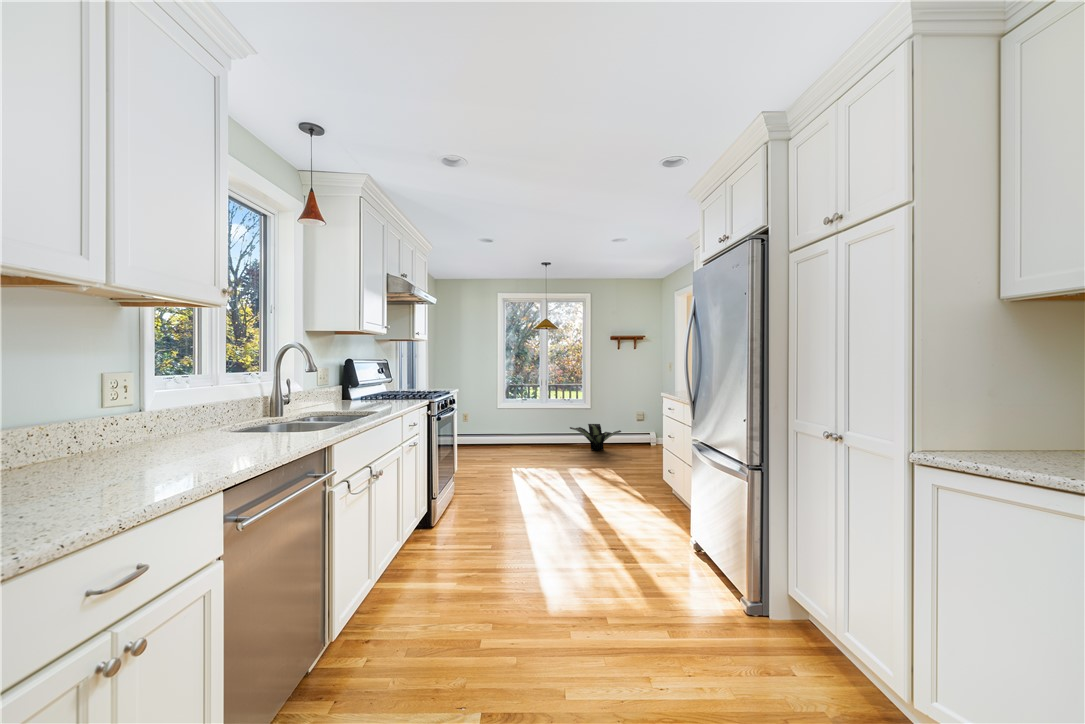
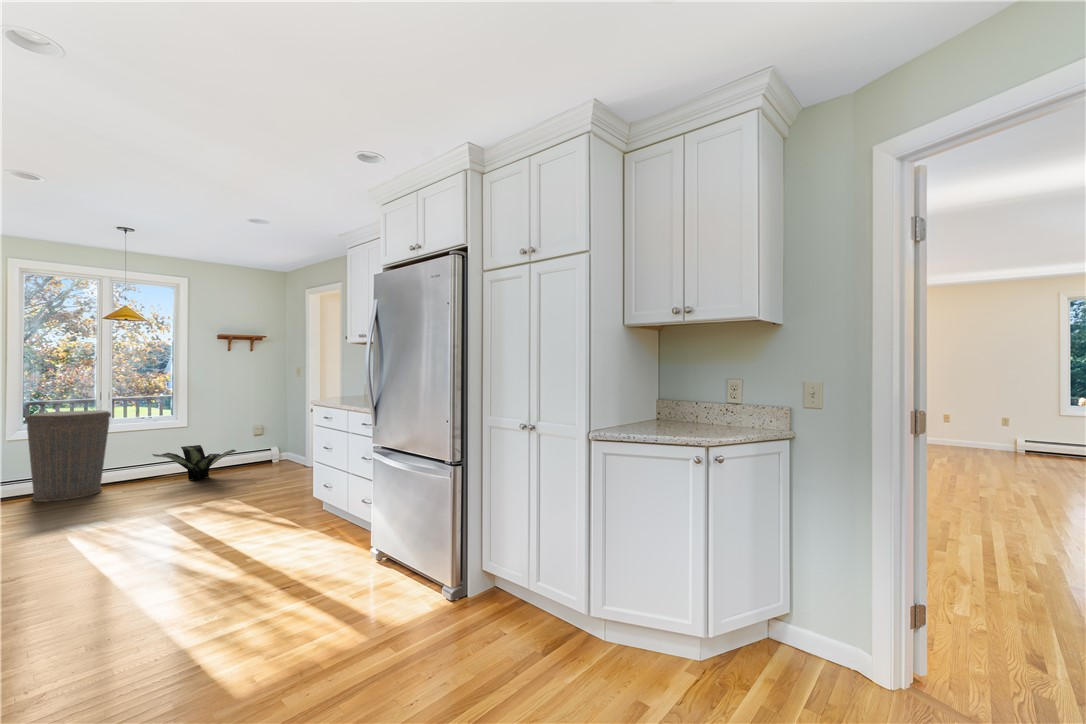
trash can: none [509,393,548,451] -> present [26,410,111,502]

